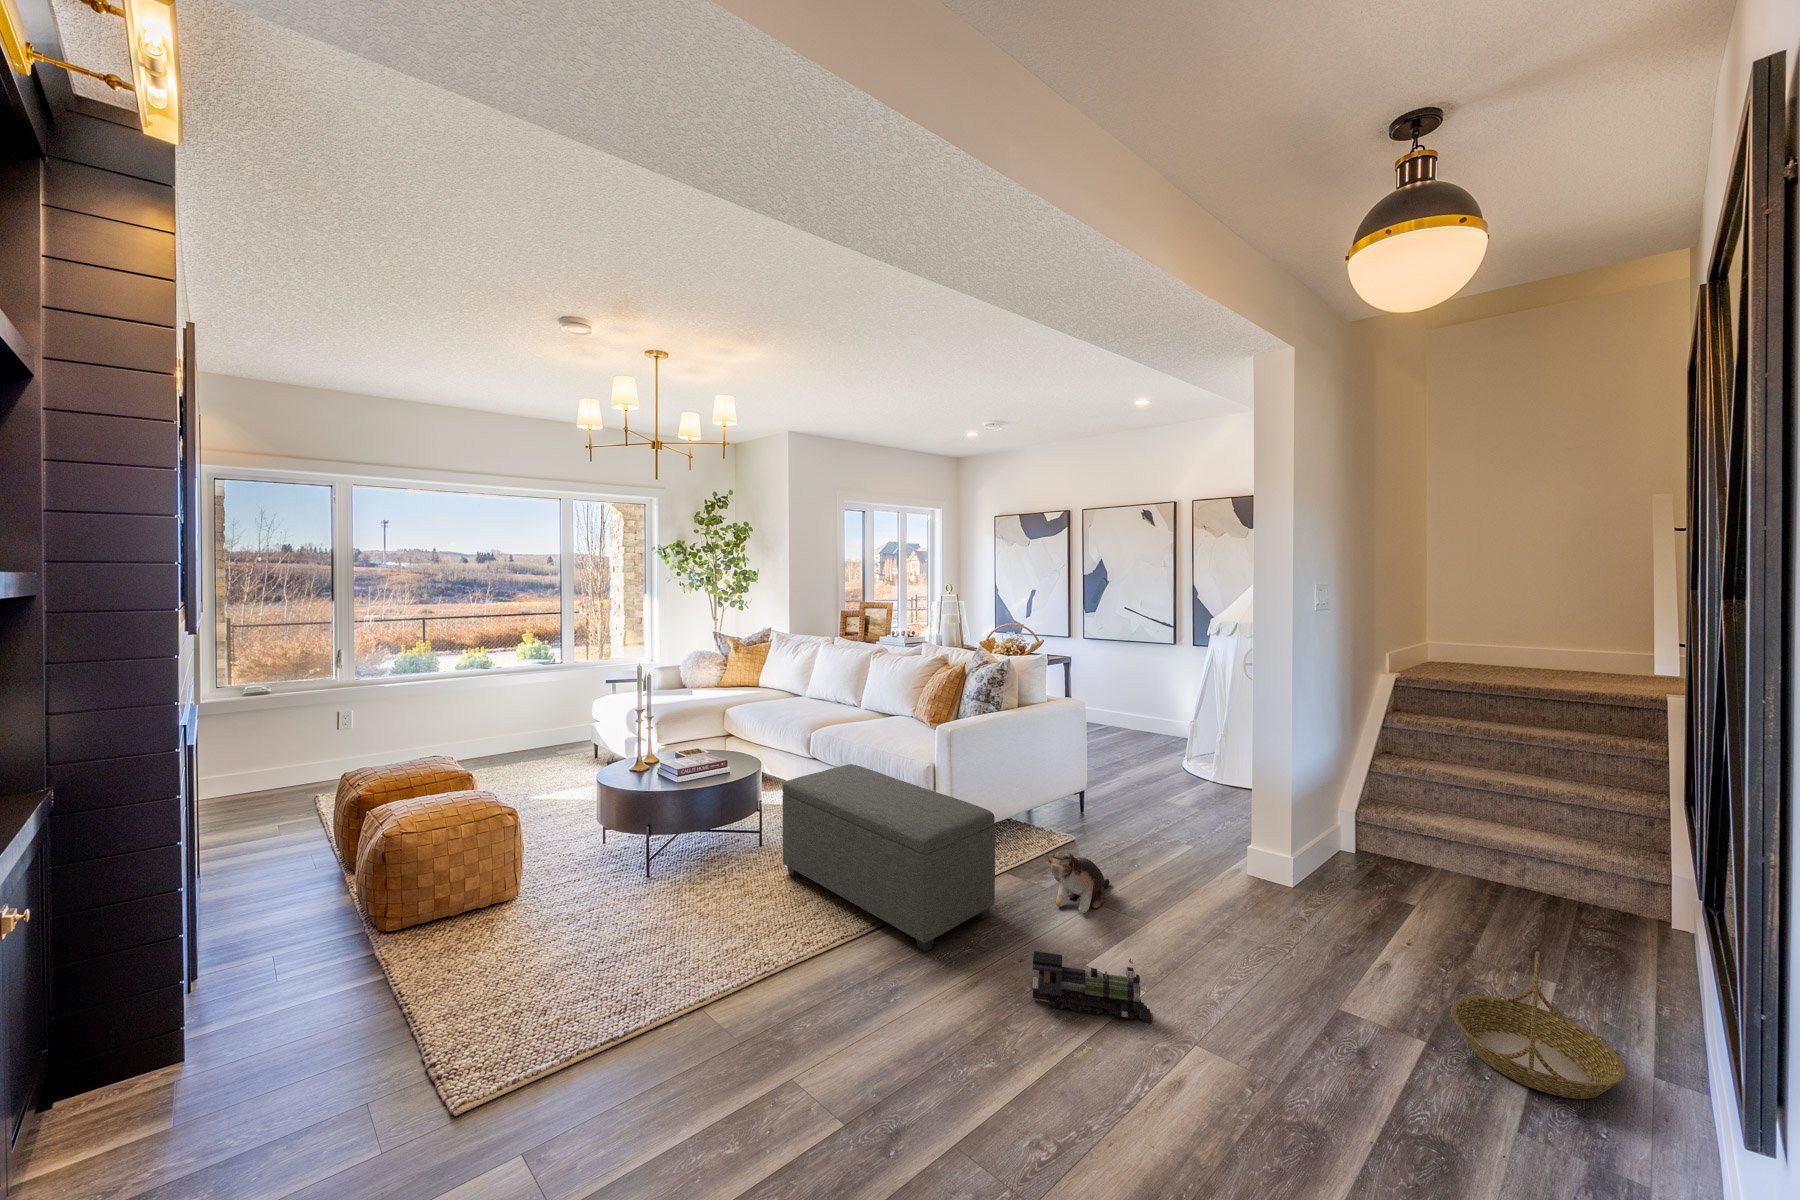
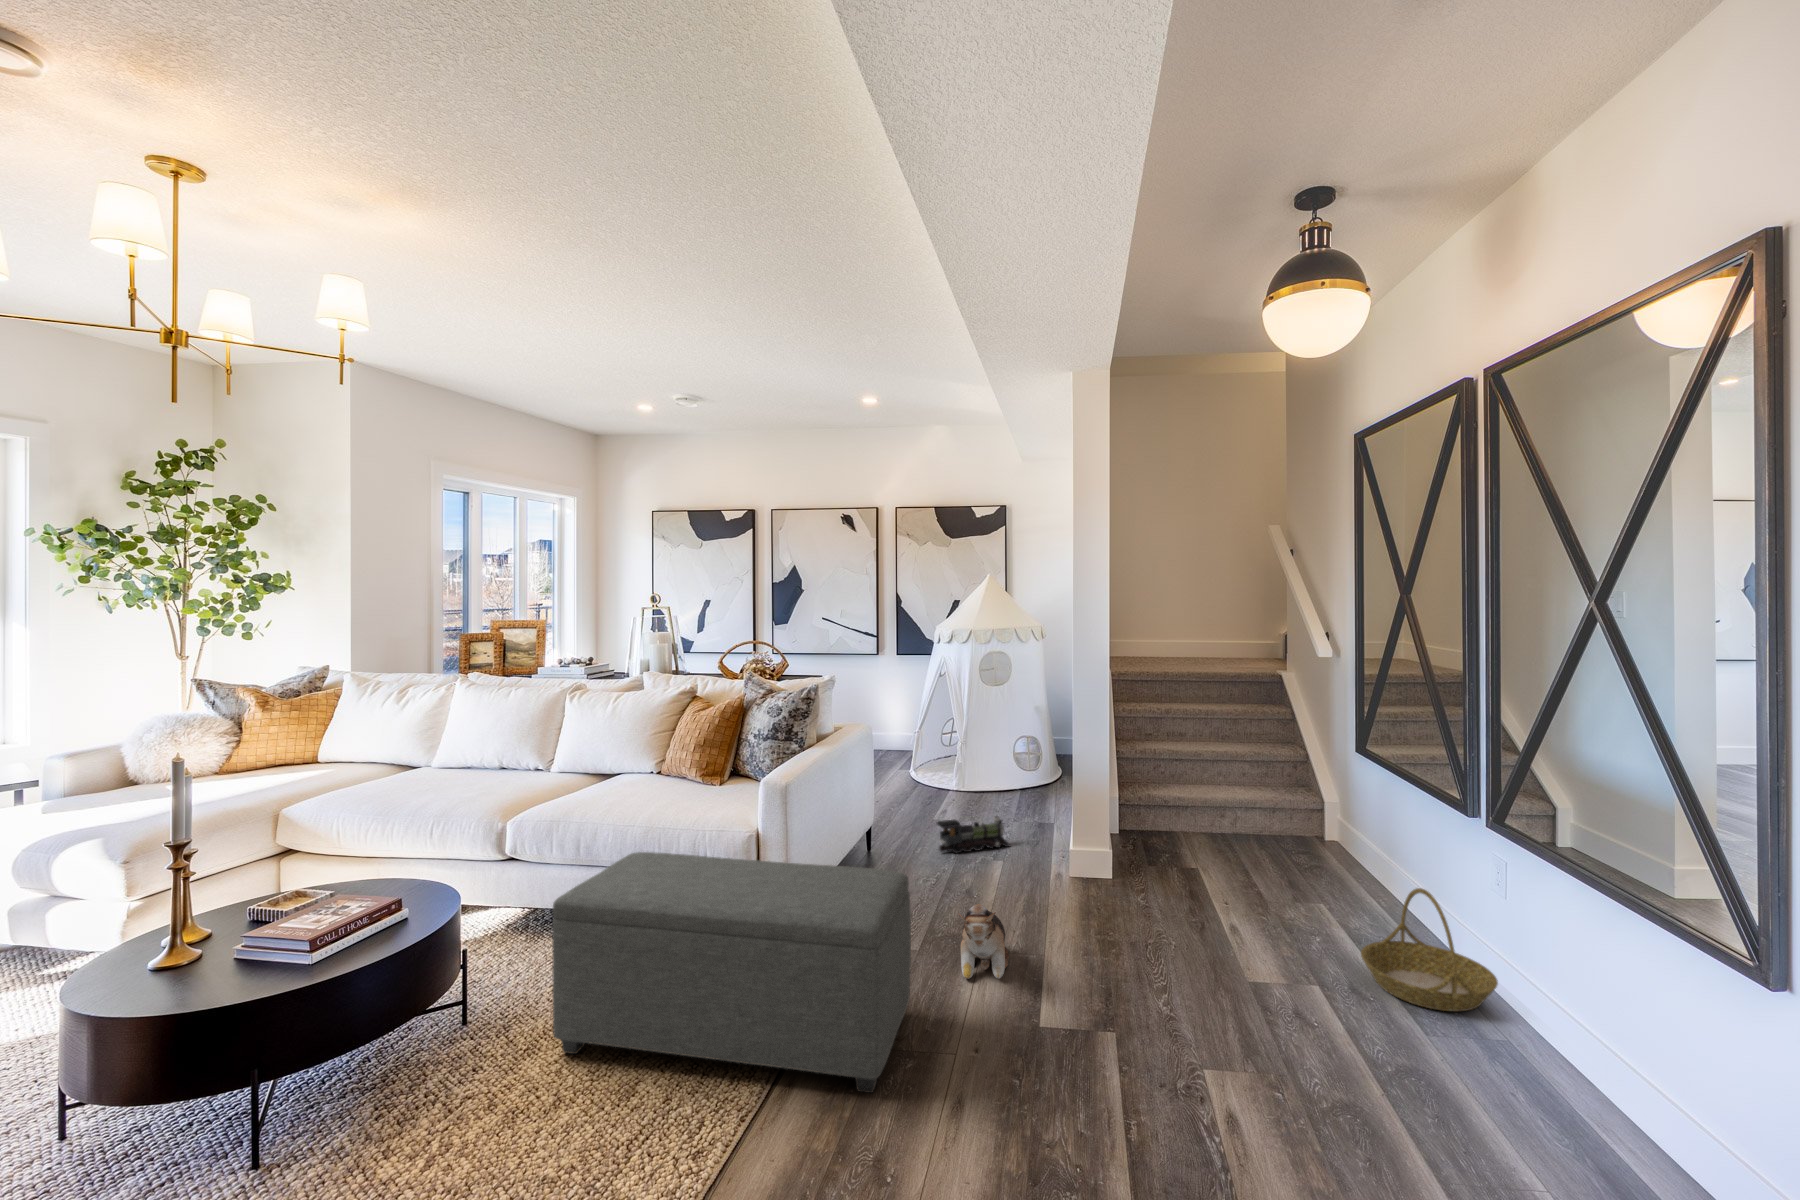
toy train: present [1033,951,1152,1023] -> present [937,816,1010,853]

